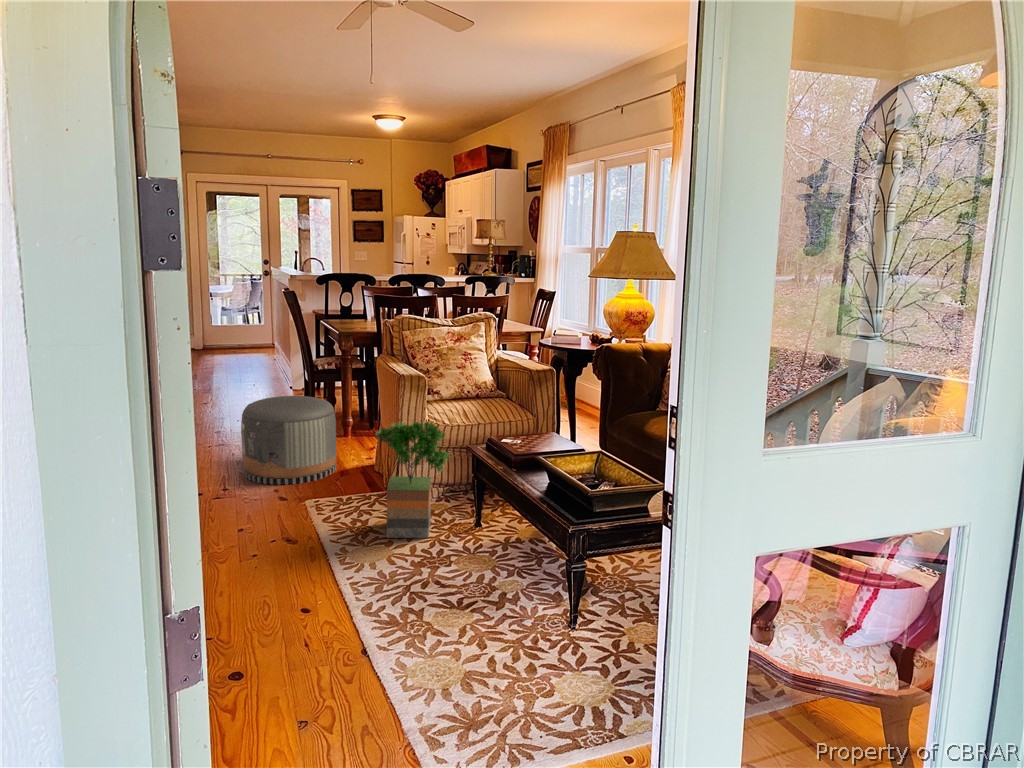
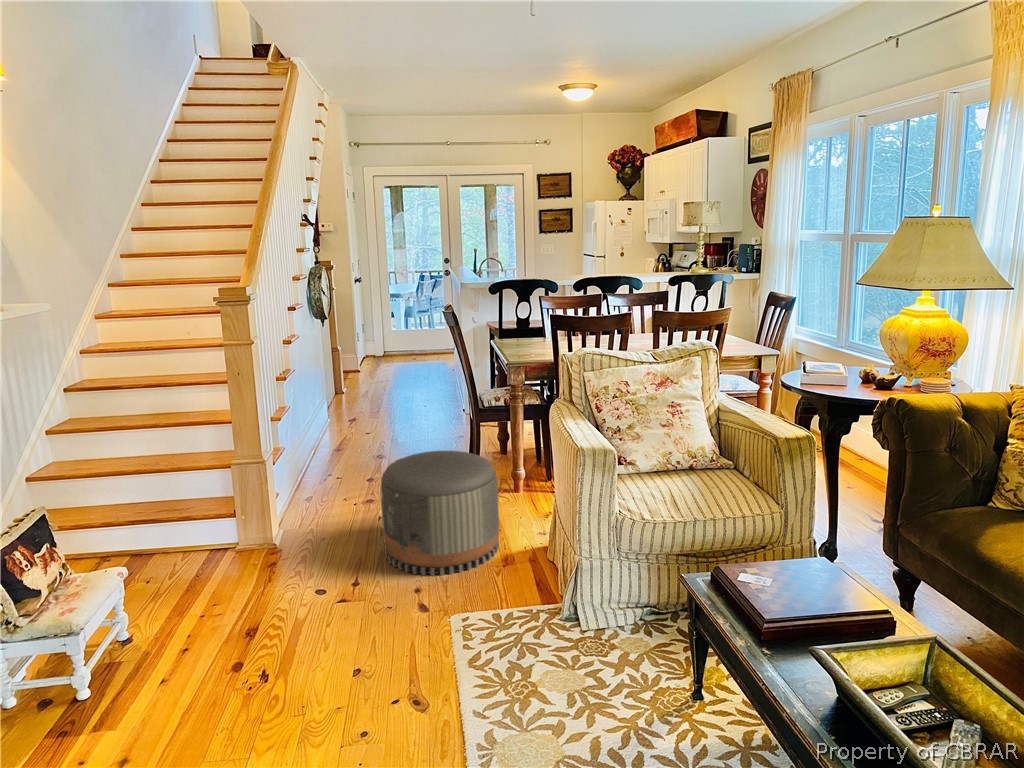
potted tree: present [376,422,449,538] -> none [536,527,655,714]

